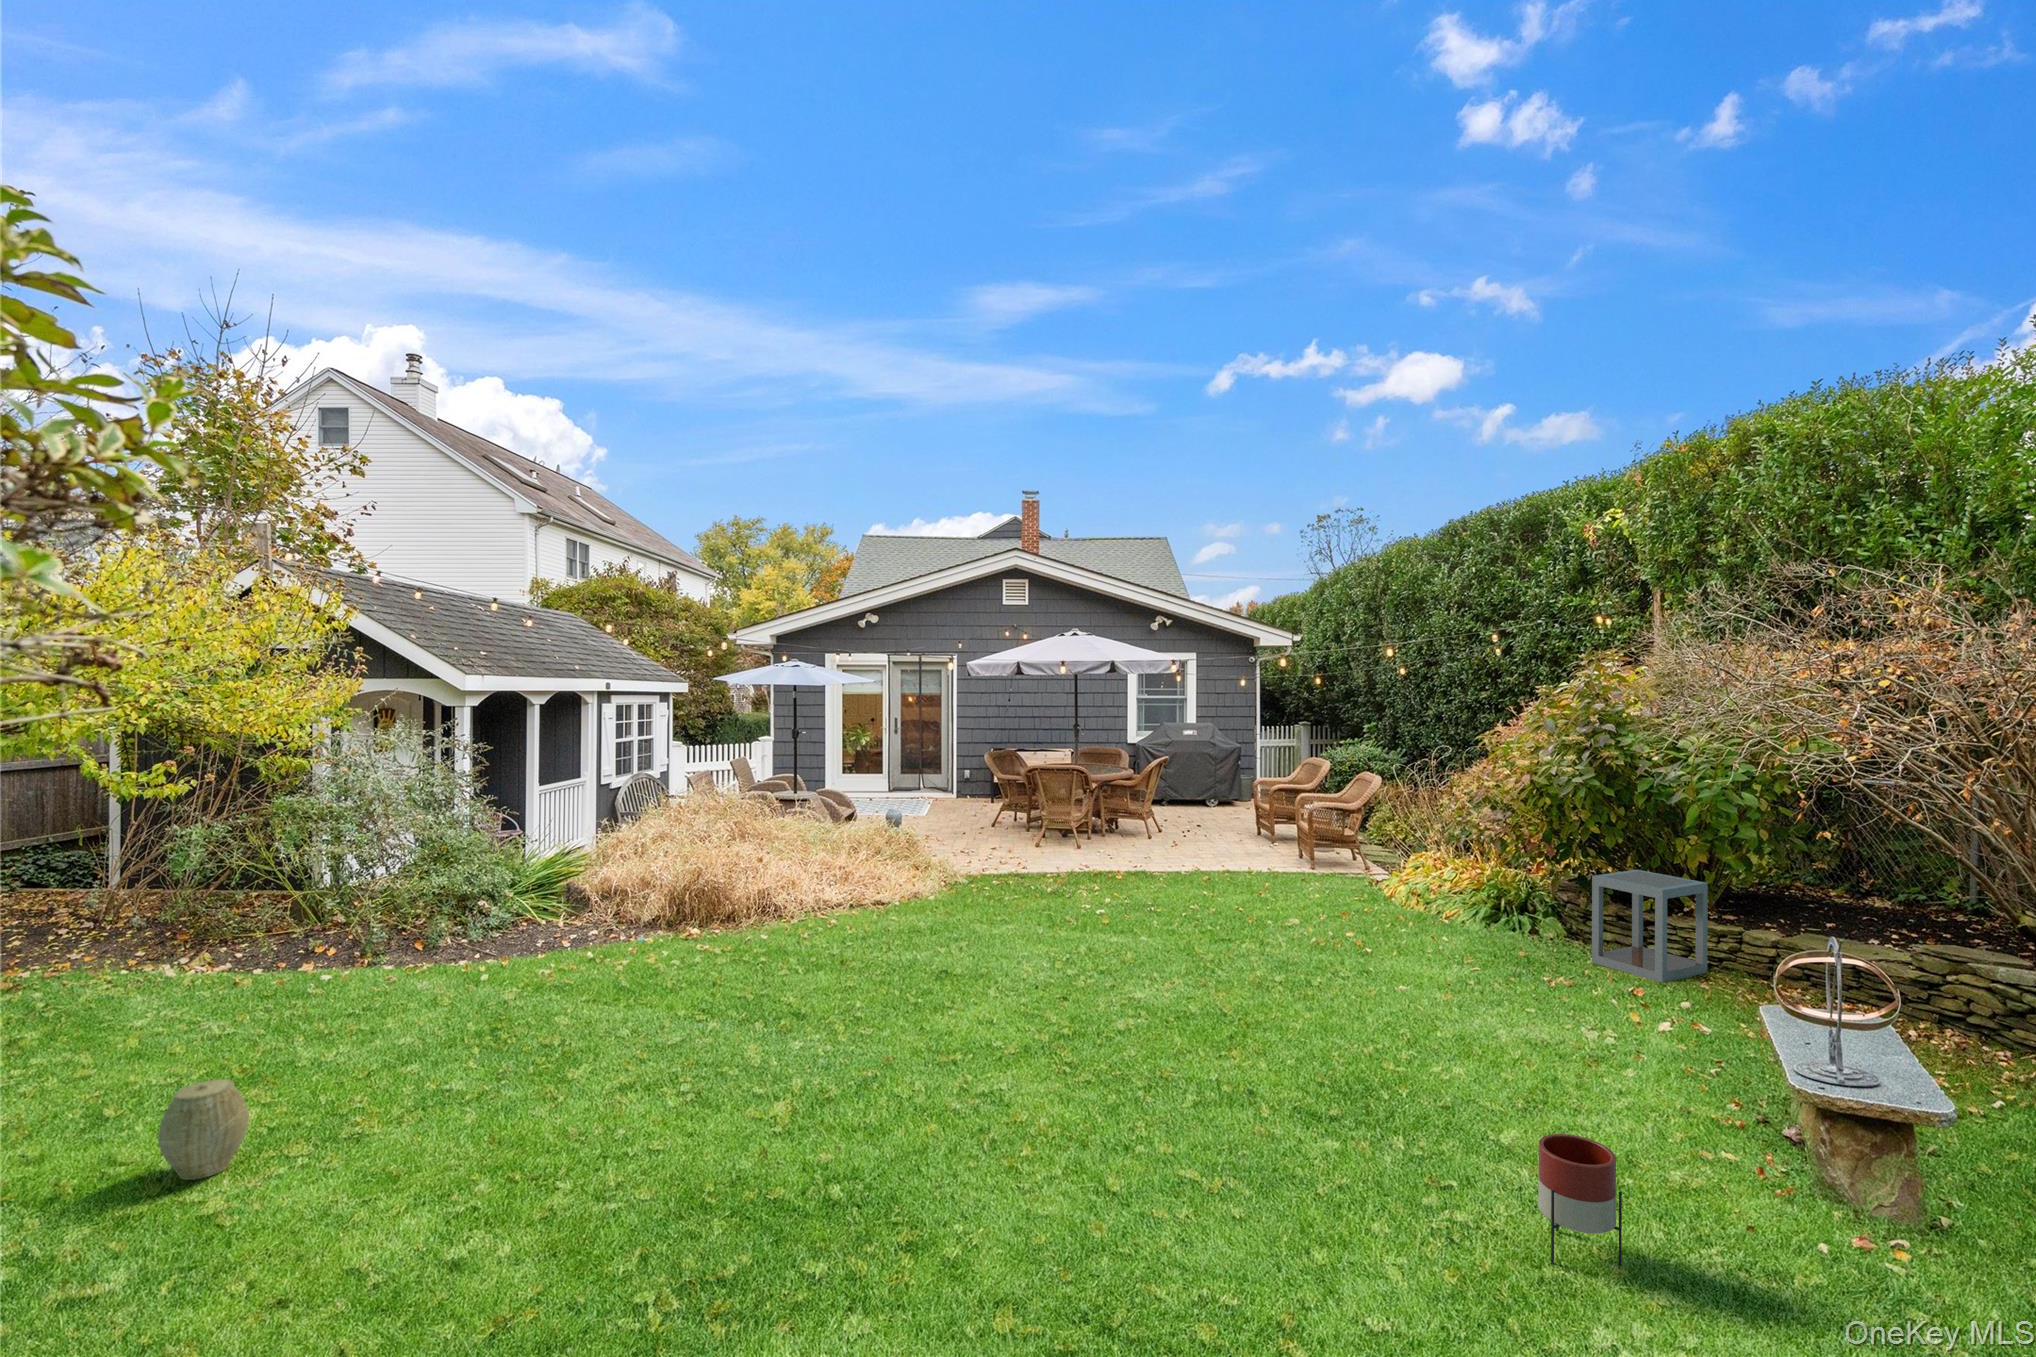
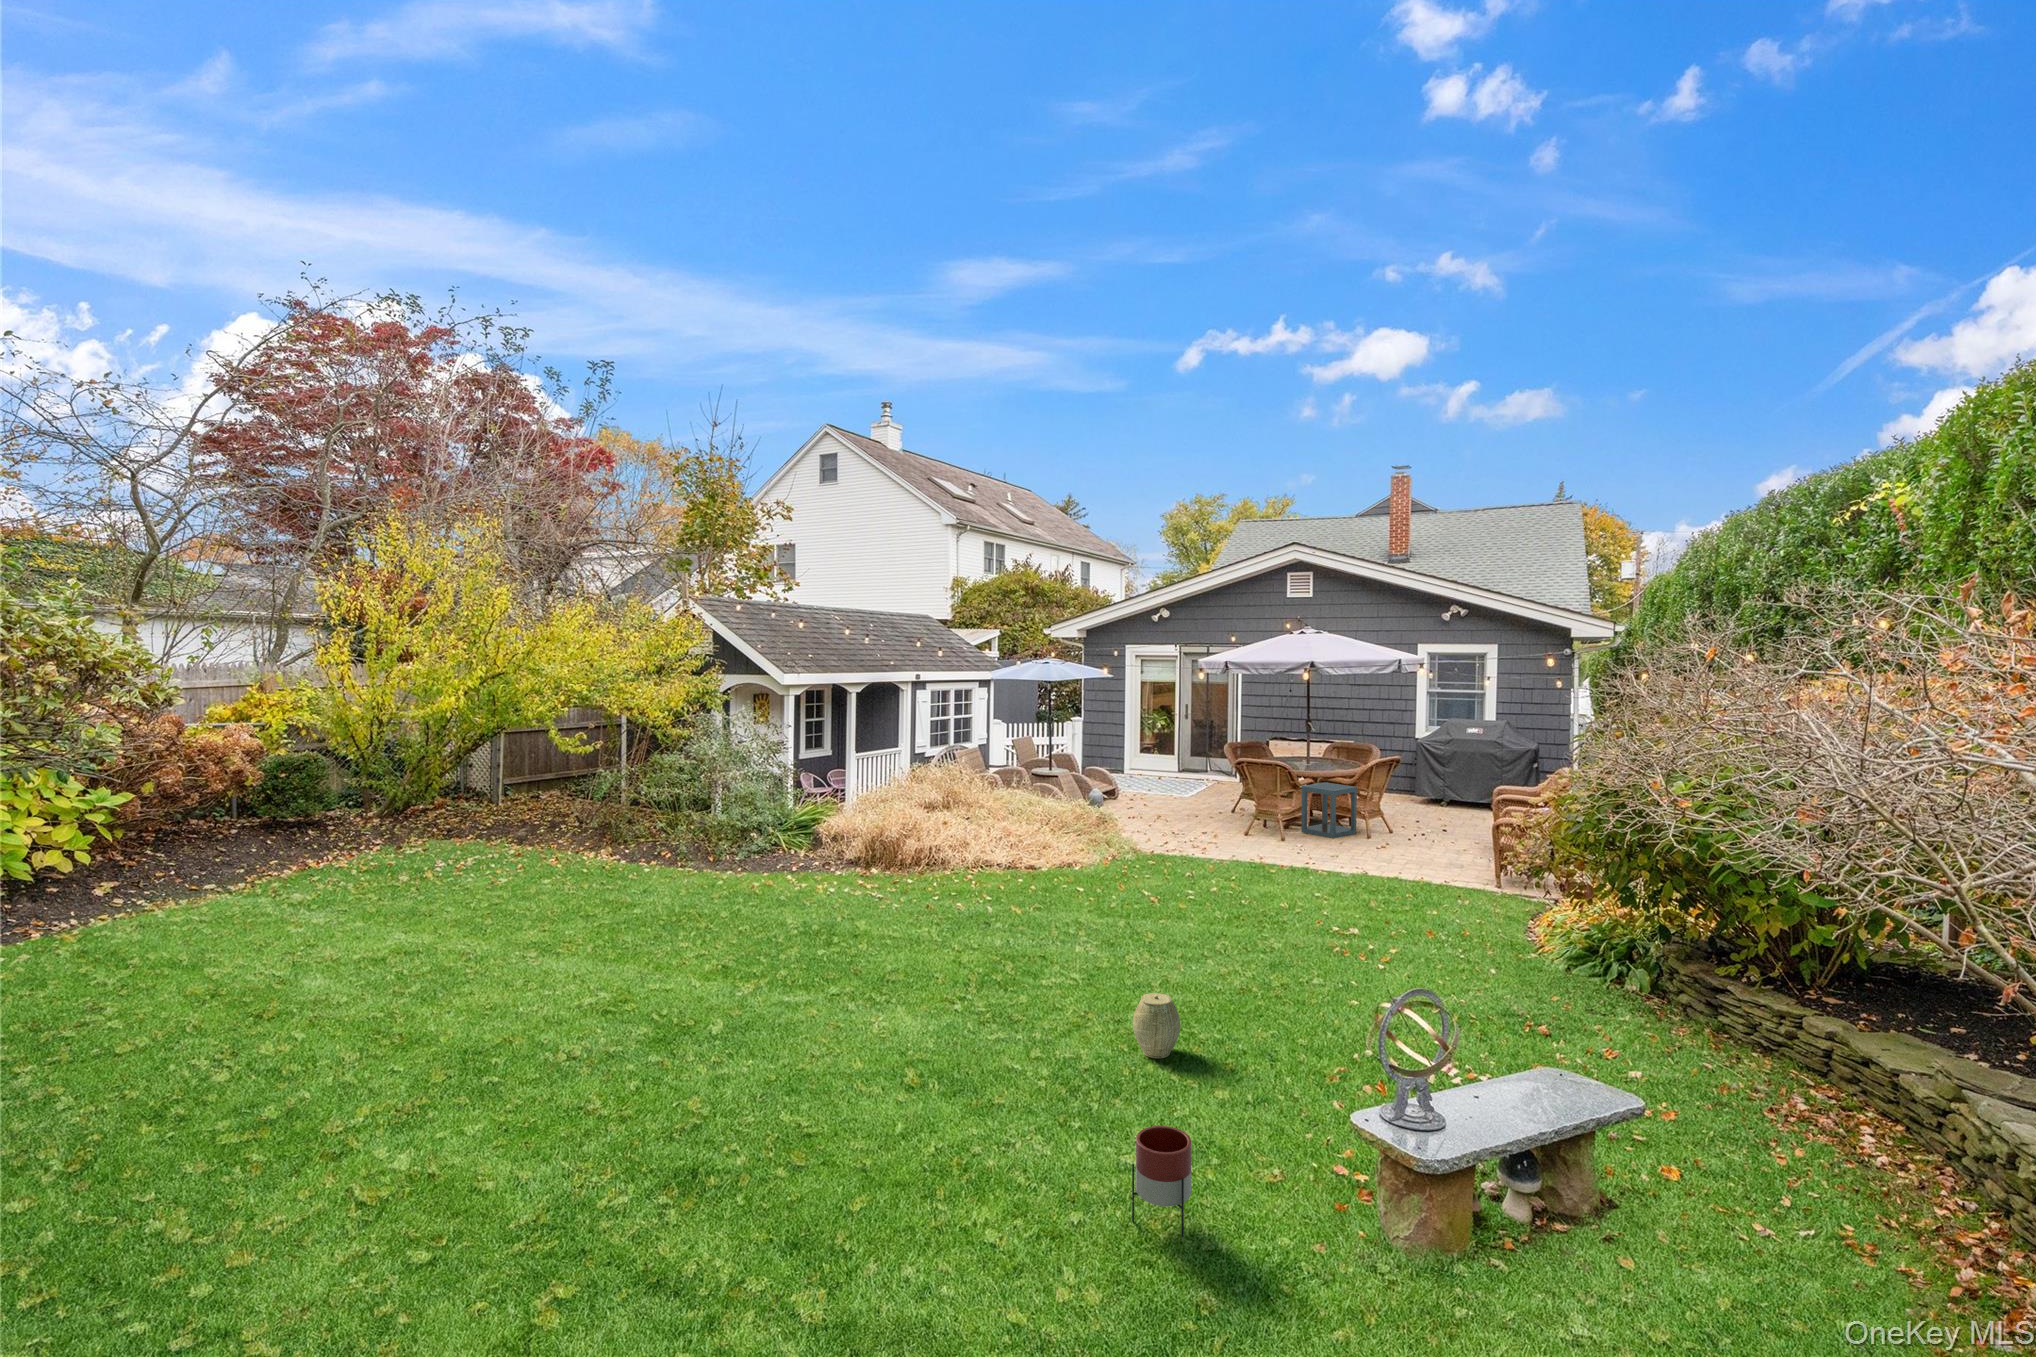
side table: present [1592,870,1708,982] -> present [1301,782,1357,839]
woven basket: present [158,1079,249,1180] -> present [1133,993,1181,1058]

